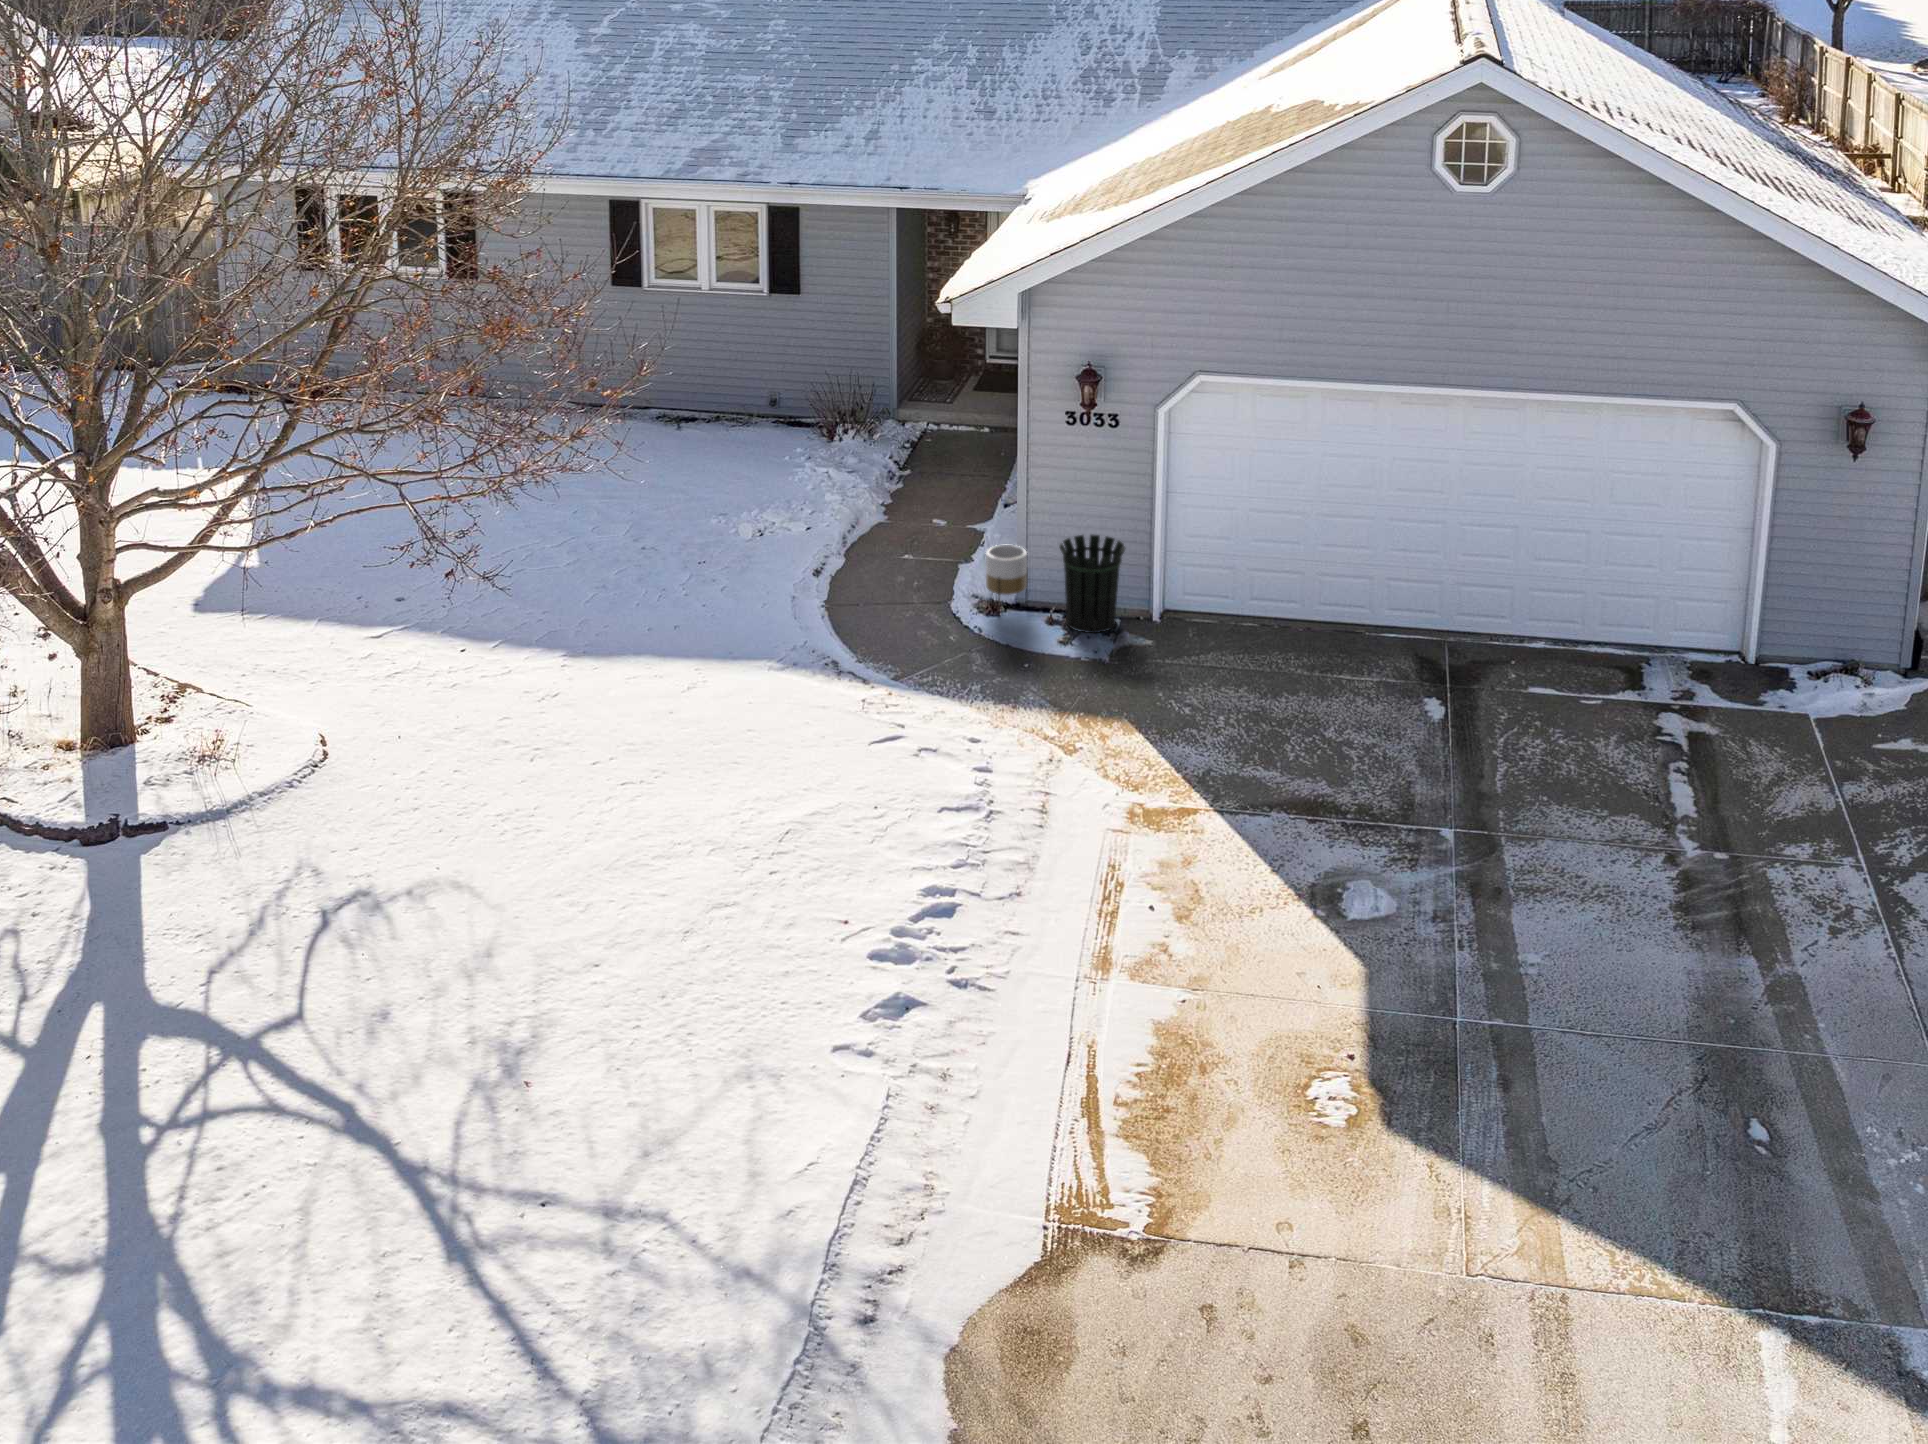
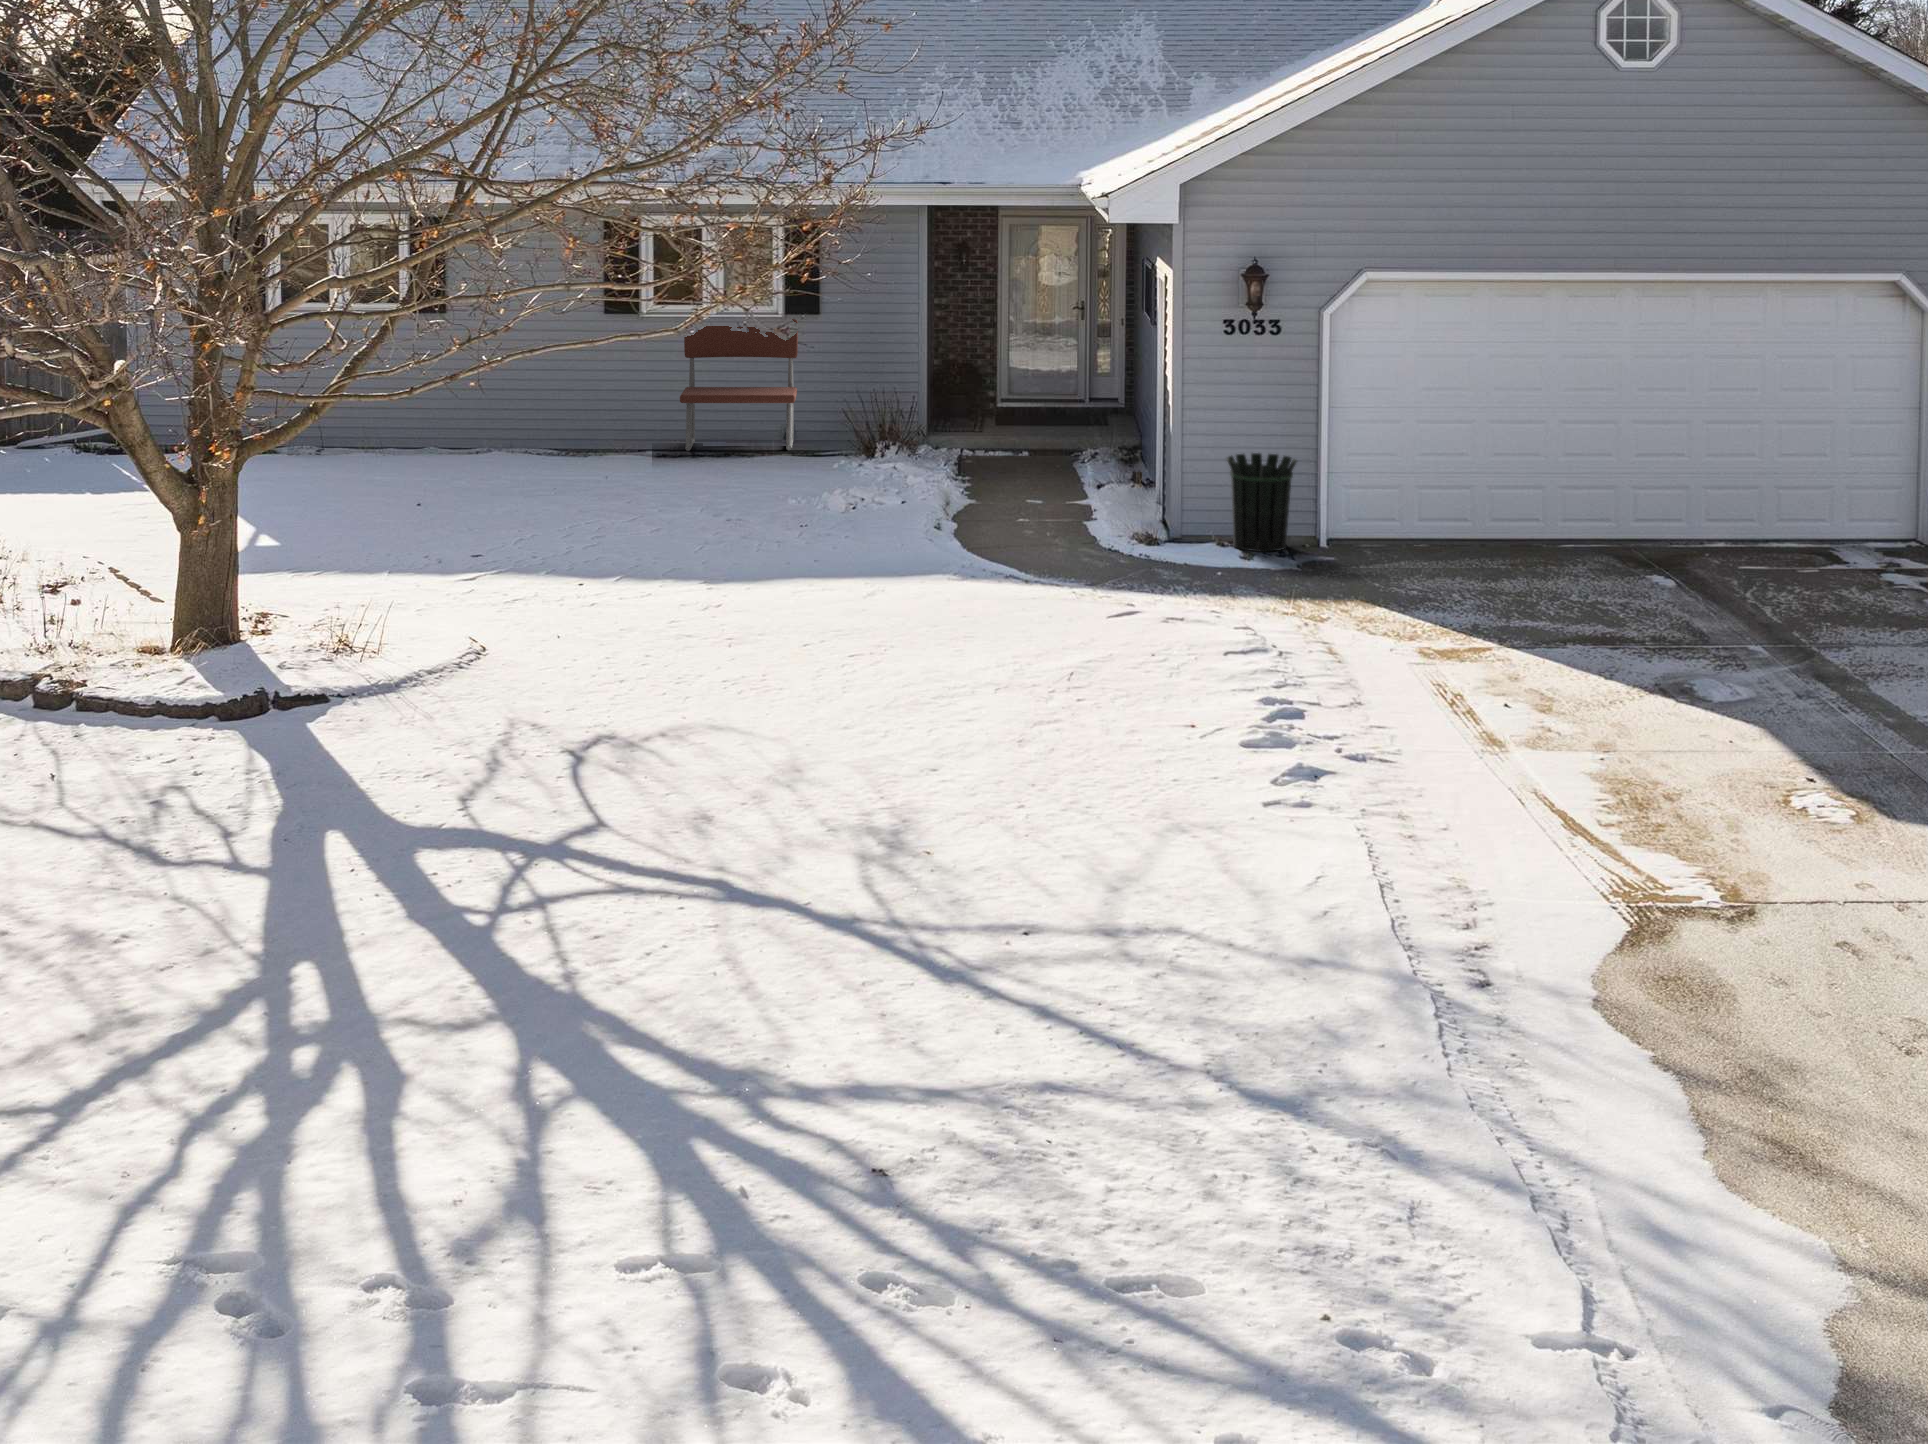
bench: none [650,305,765,434] -> present [680,319,798,451]
planter: present [986,544,1028,608] -> none [1139,474,1184,544]

